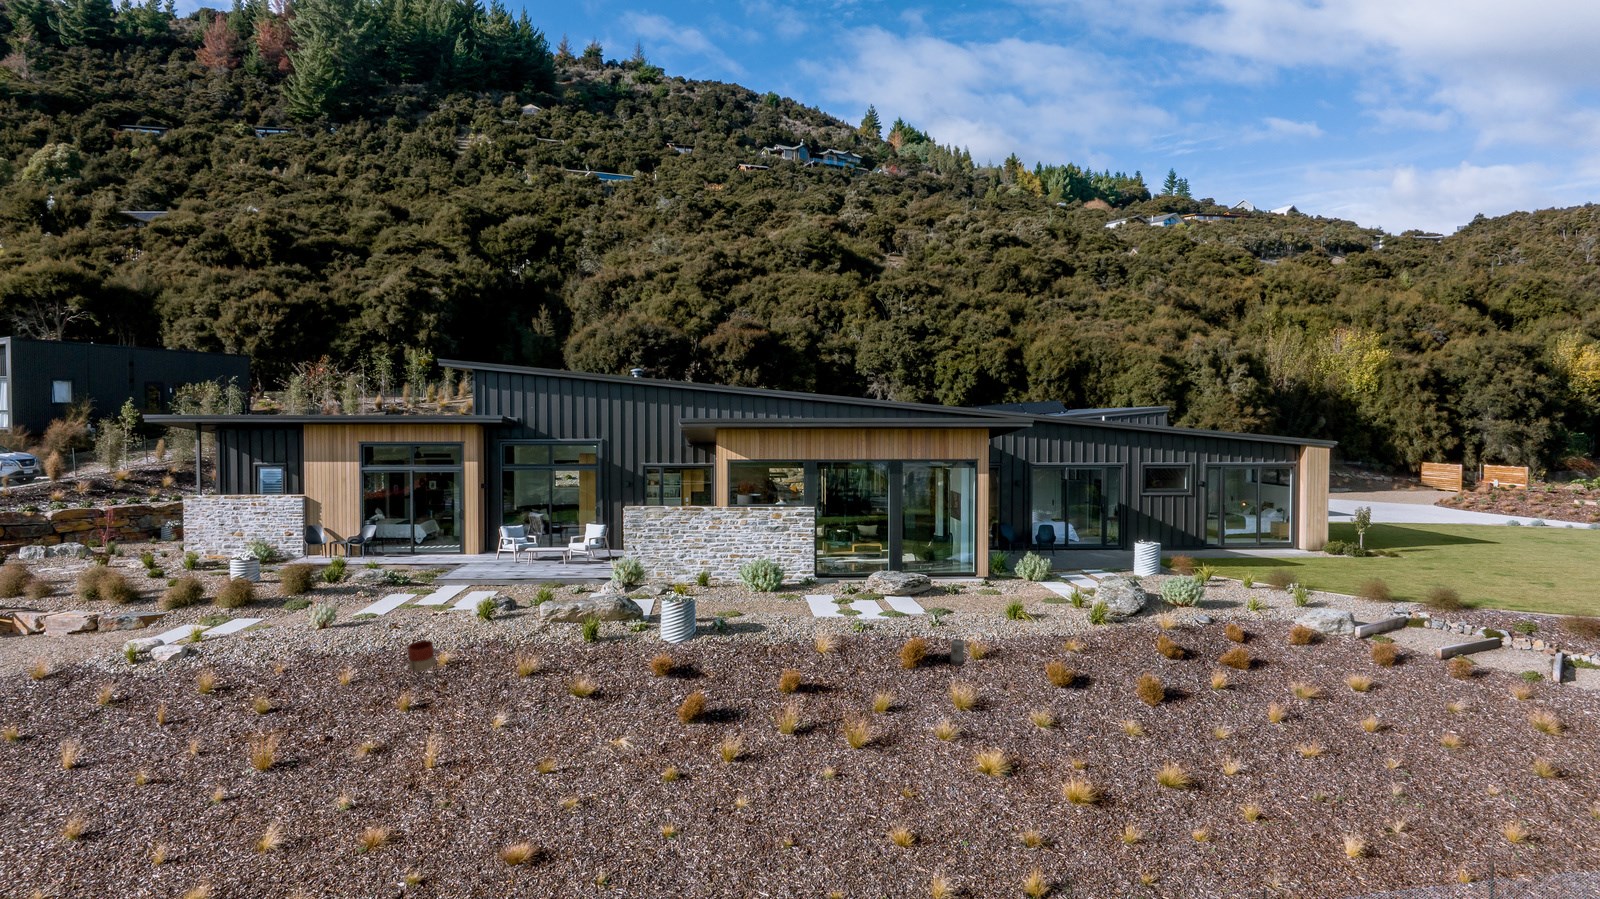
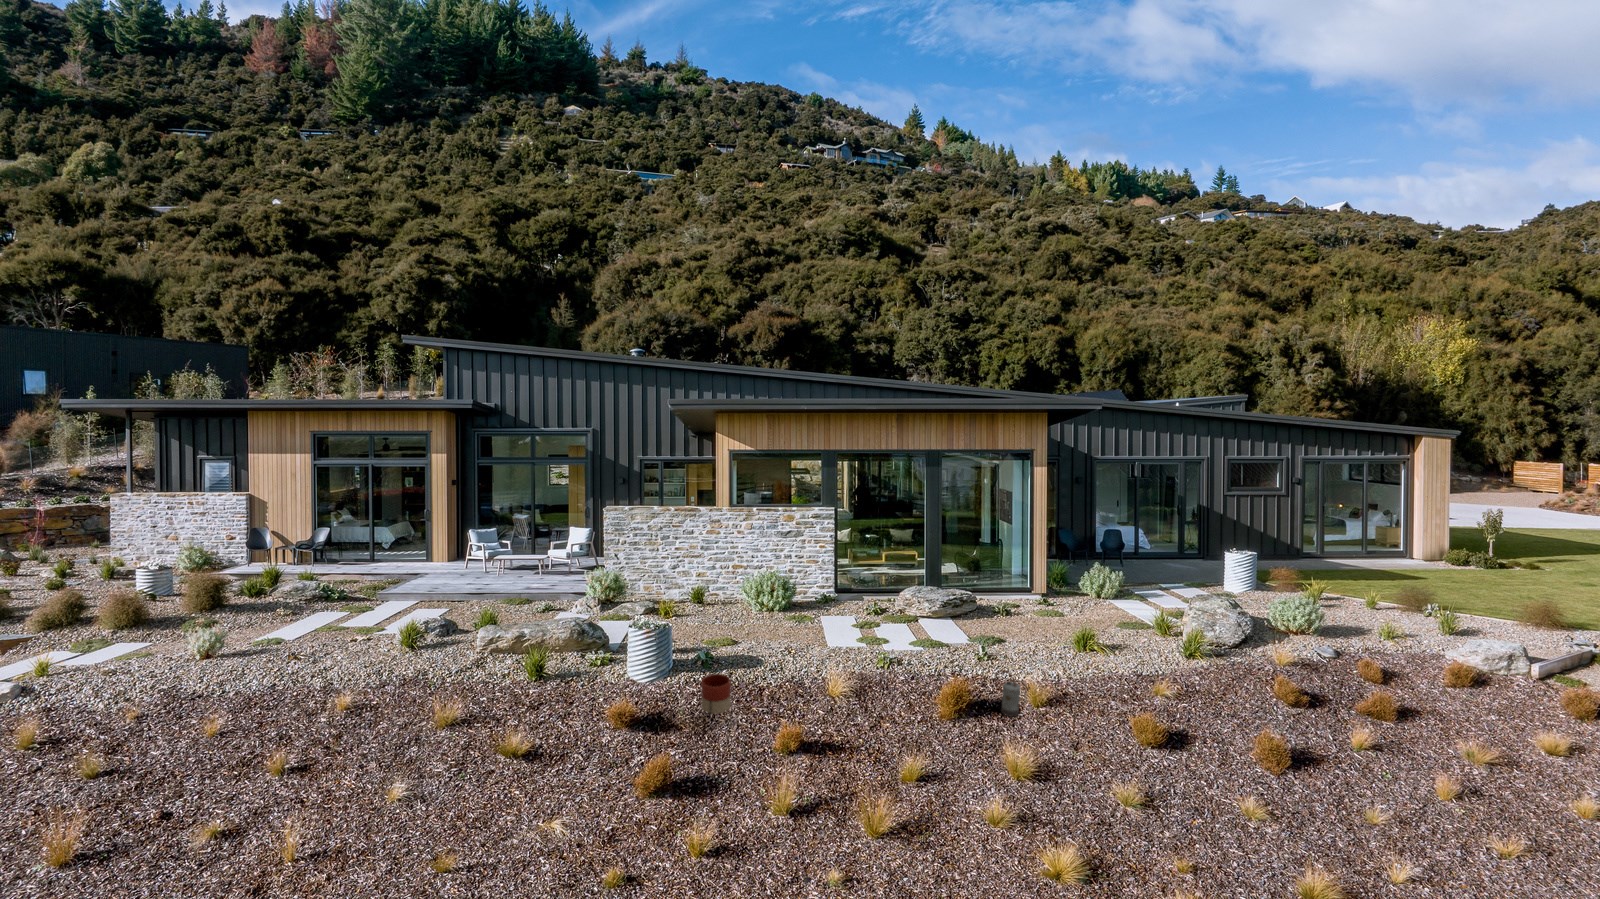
planter: present [408,640,437,672] -> present [701,674,732,716]

